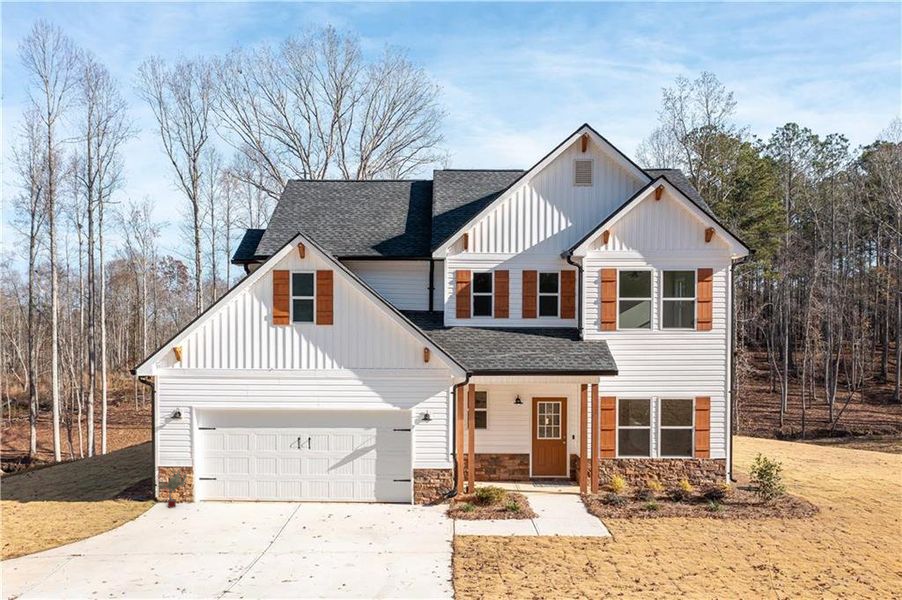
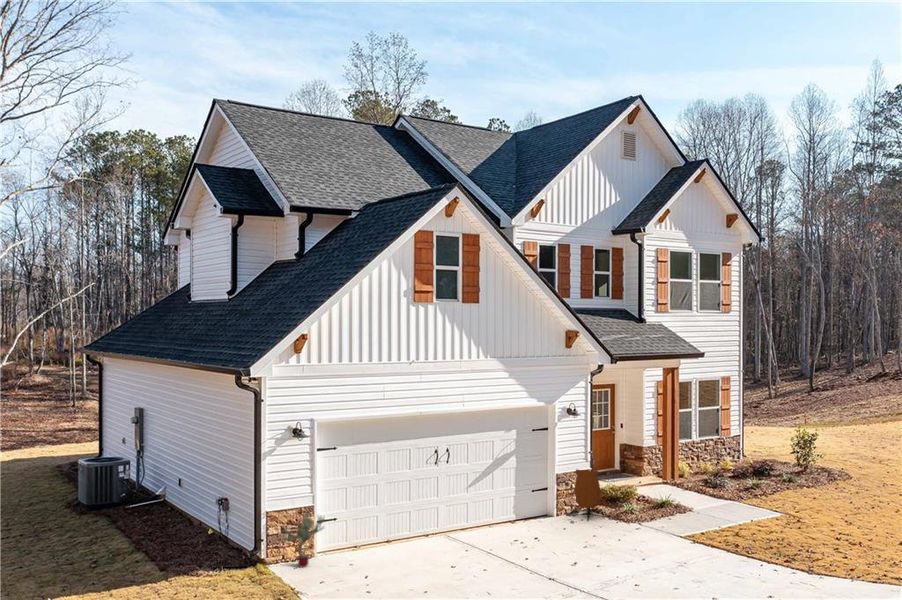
lounge chair: none [404,469,451,515] -> present [573,469,604,521]

